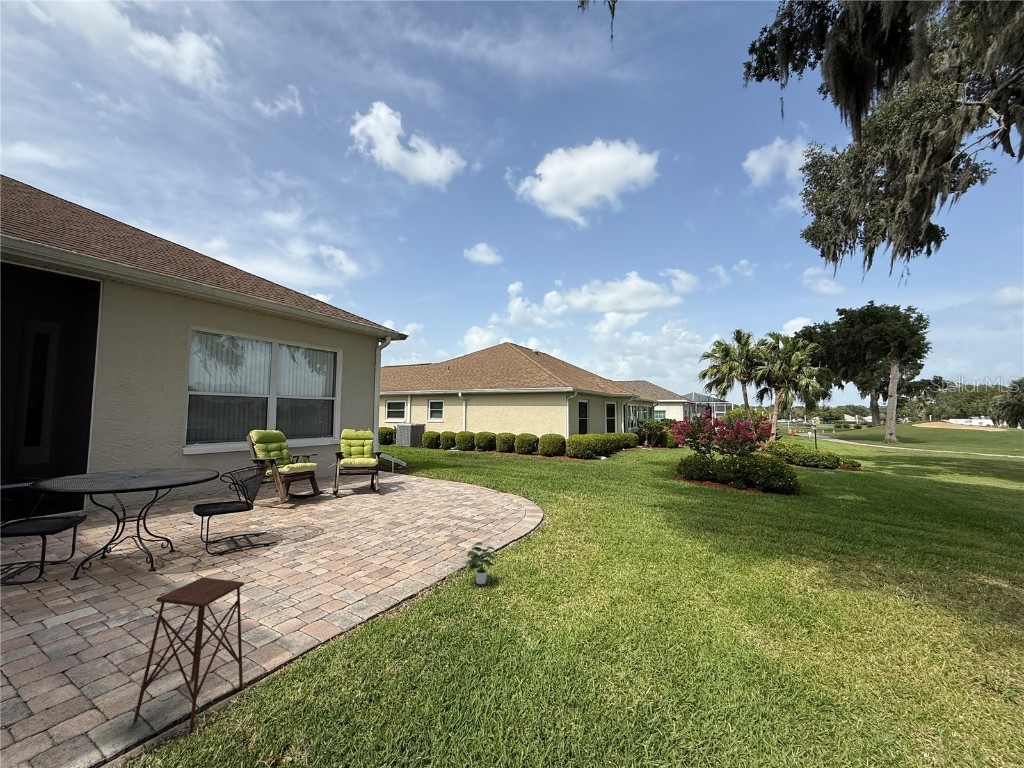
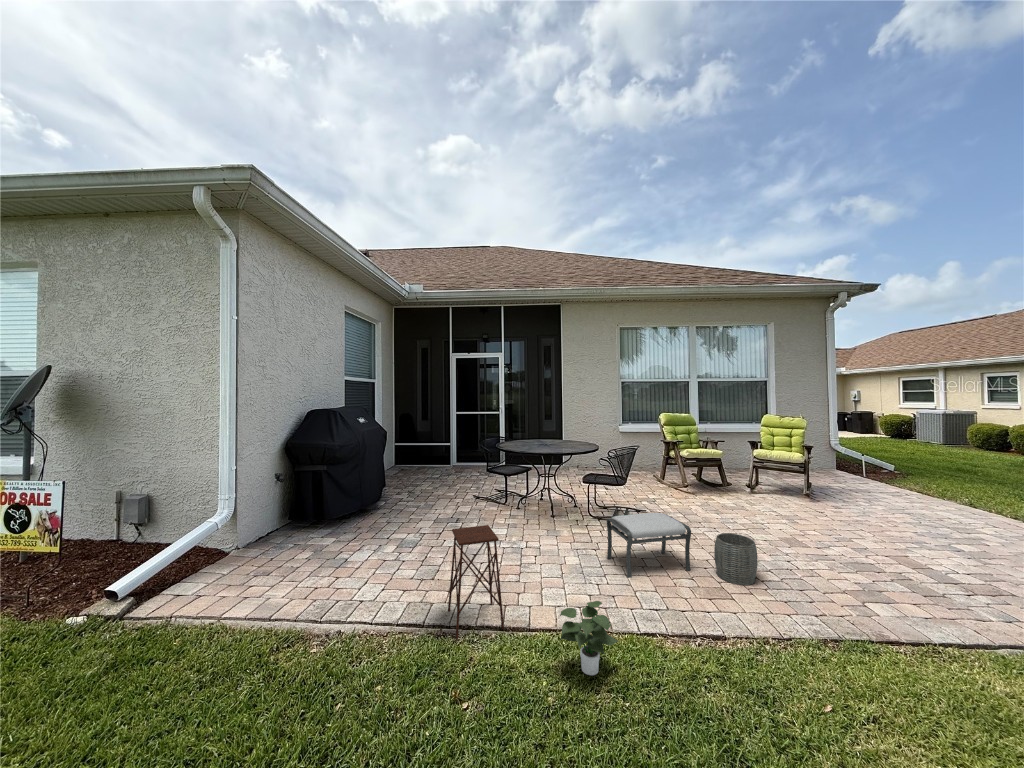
ottoman: none [276,523,358,591] -> present [607,513,691,578]
woven basket: none [372,524,403,563] -> present [714,533,757,585]
potted plant: present [466,542,496,584] -> present [560,601,619,675]

